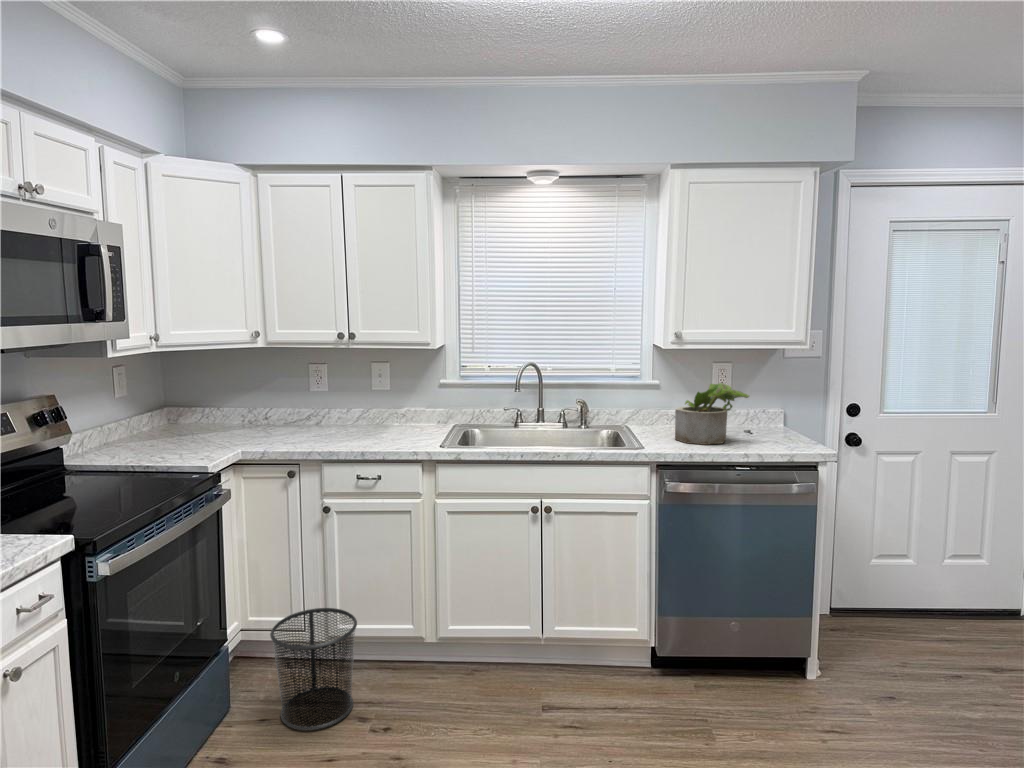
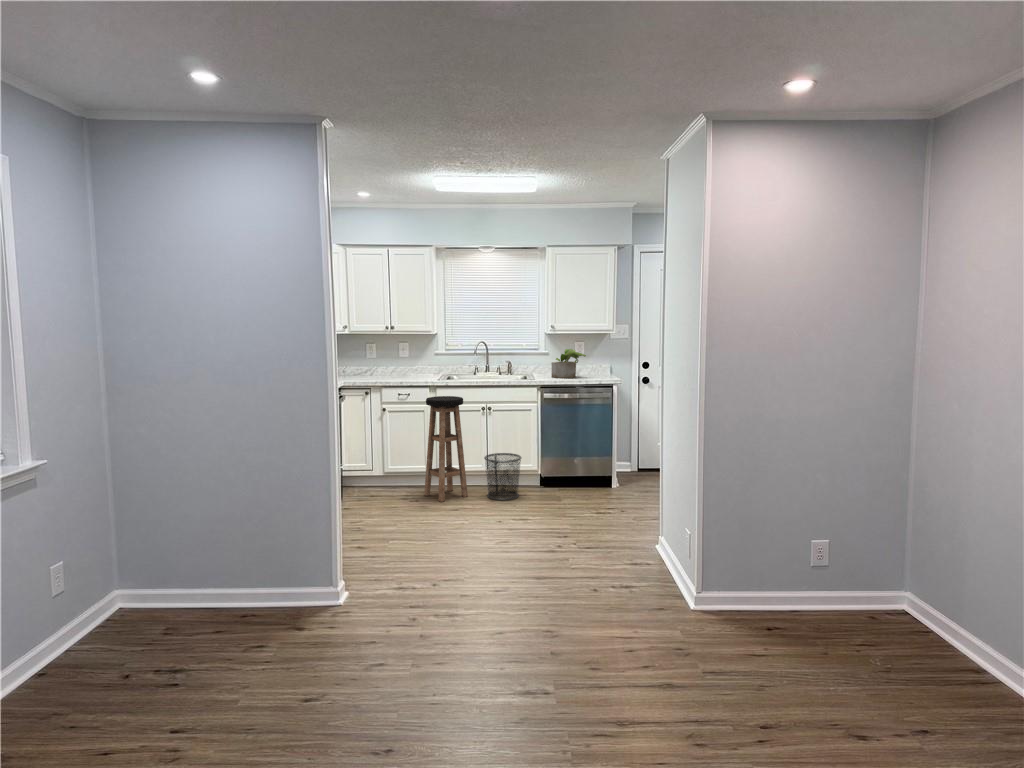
bar stool: none [406,485,500,734] -> present [424,396,468,502]
waste bin: present [270,608,357,730] -> present [484,453,521,500]

